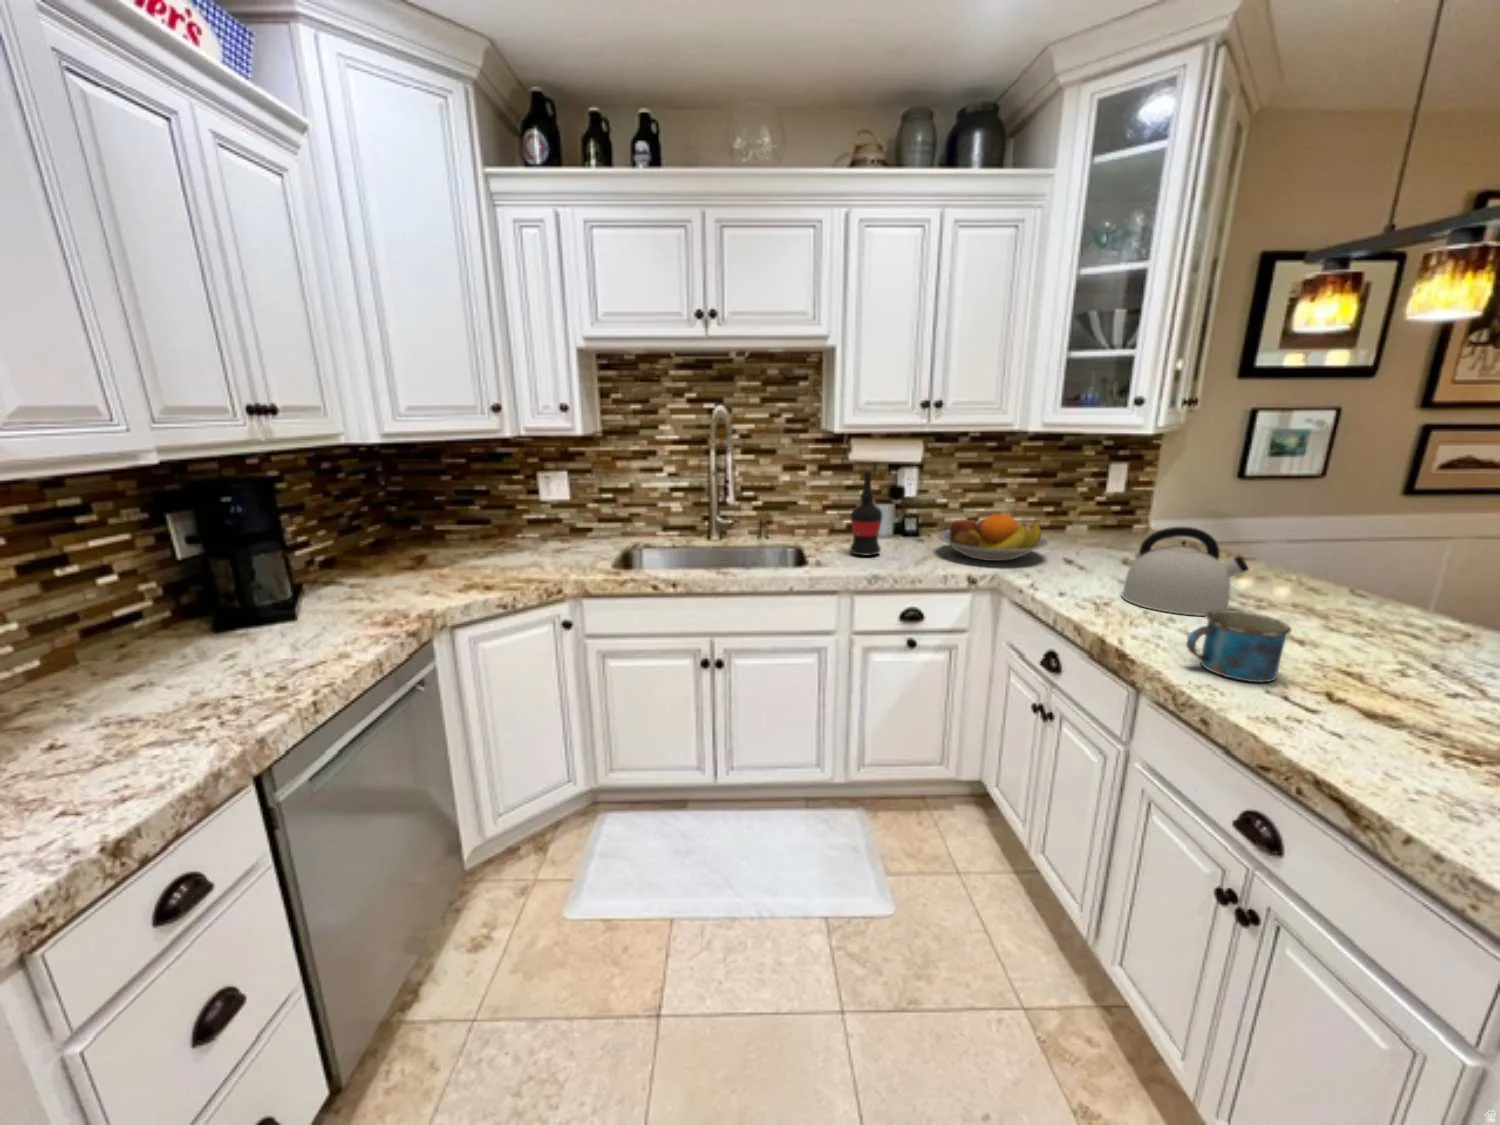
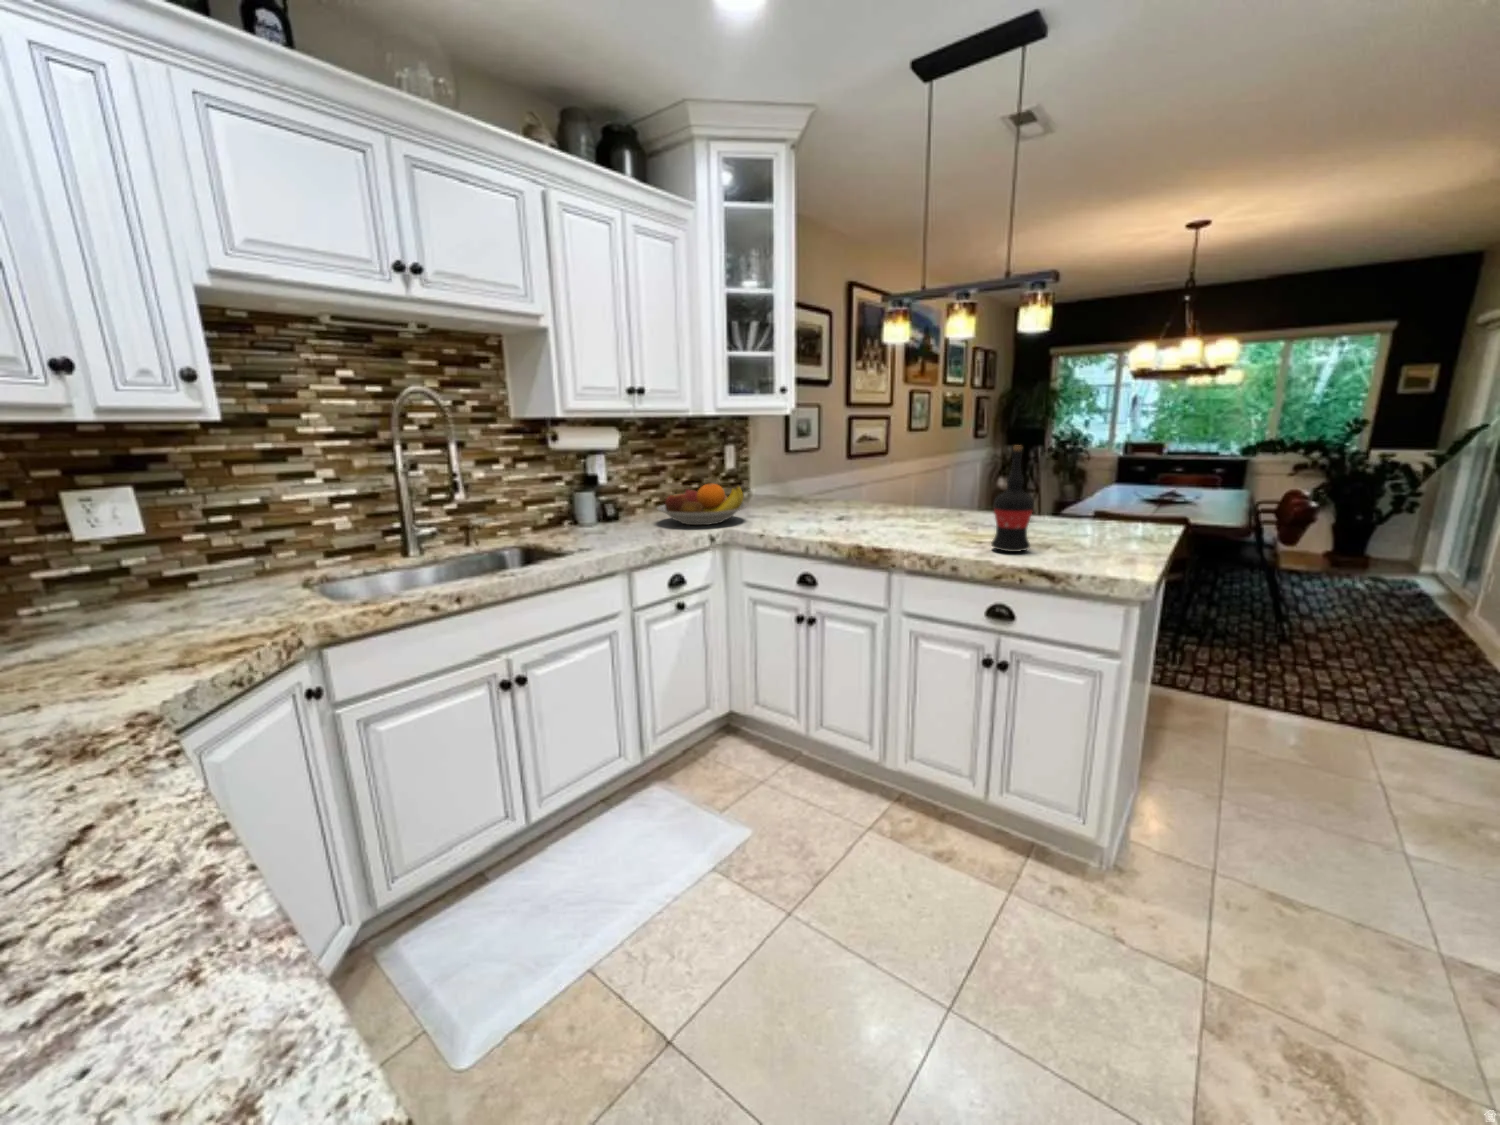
wine bottle: present [850,467,882,556] -> present [991,445,1034,552]
kettle: present [1122,527,1249,616] -> none [821,471,886,528]
mug: present [1186,610,1291,682] -> none [918,508,960,545]

